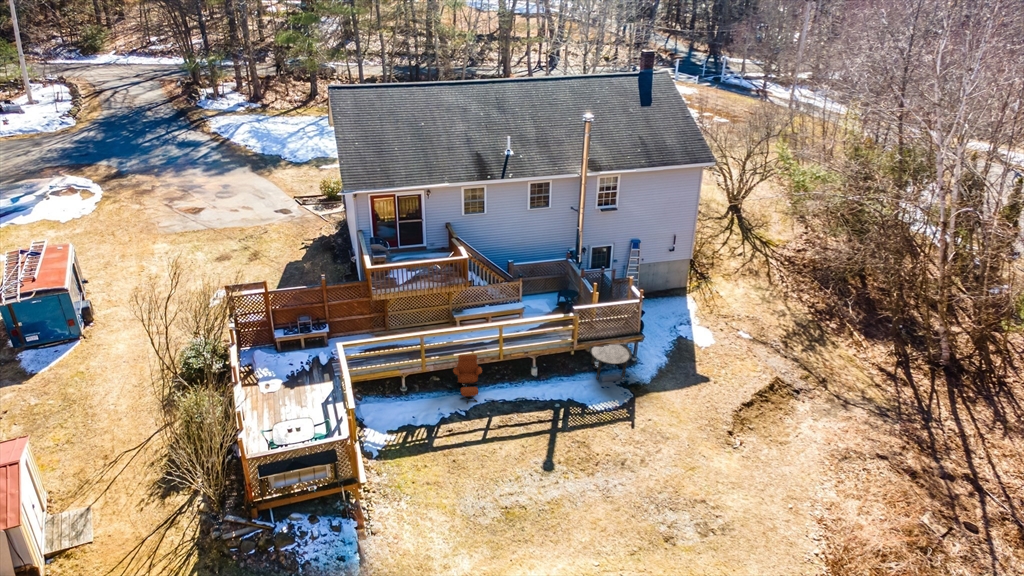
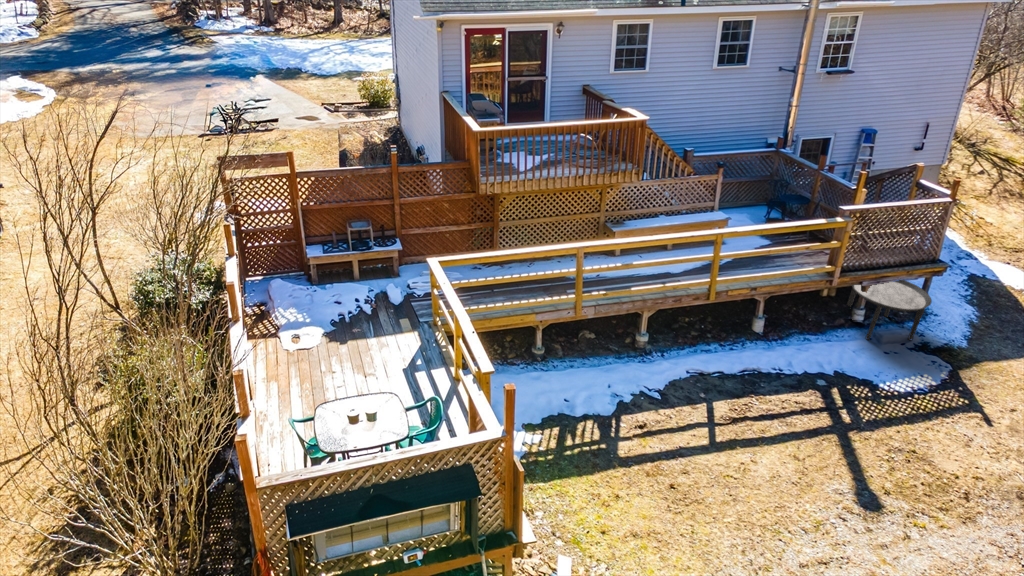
lounge chair: present [453,354,482,404] -> none [628,289,681,378]

